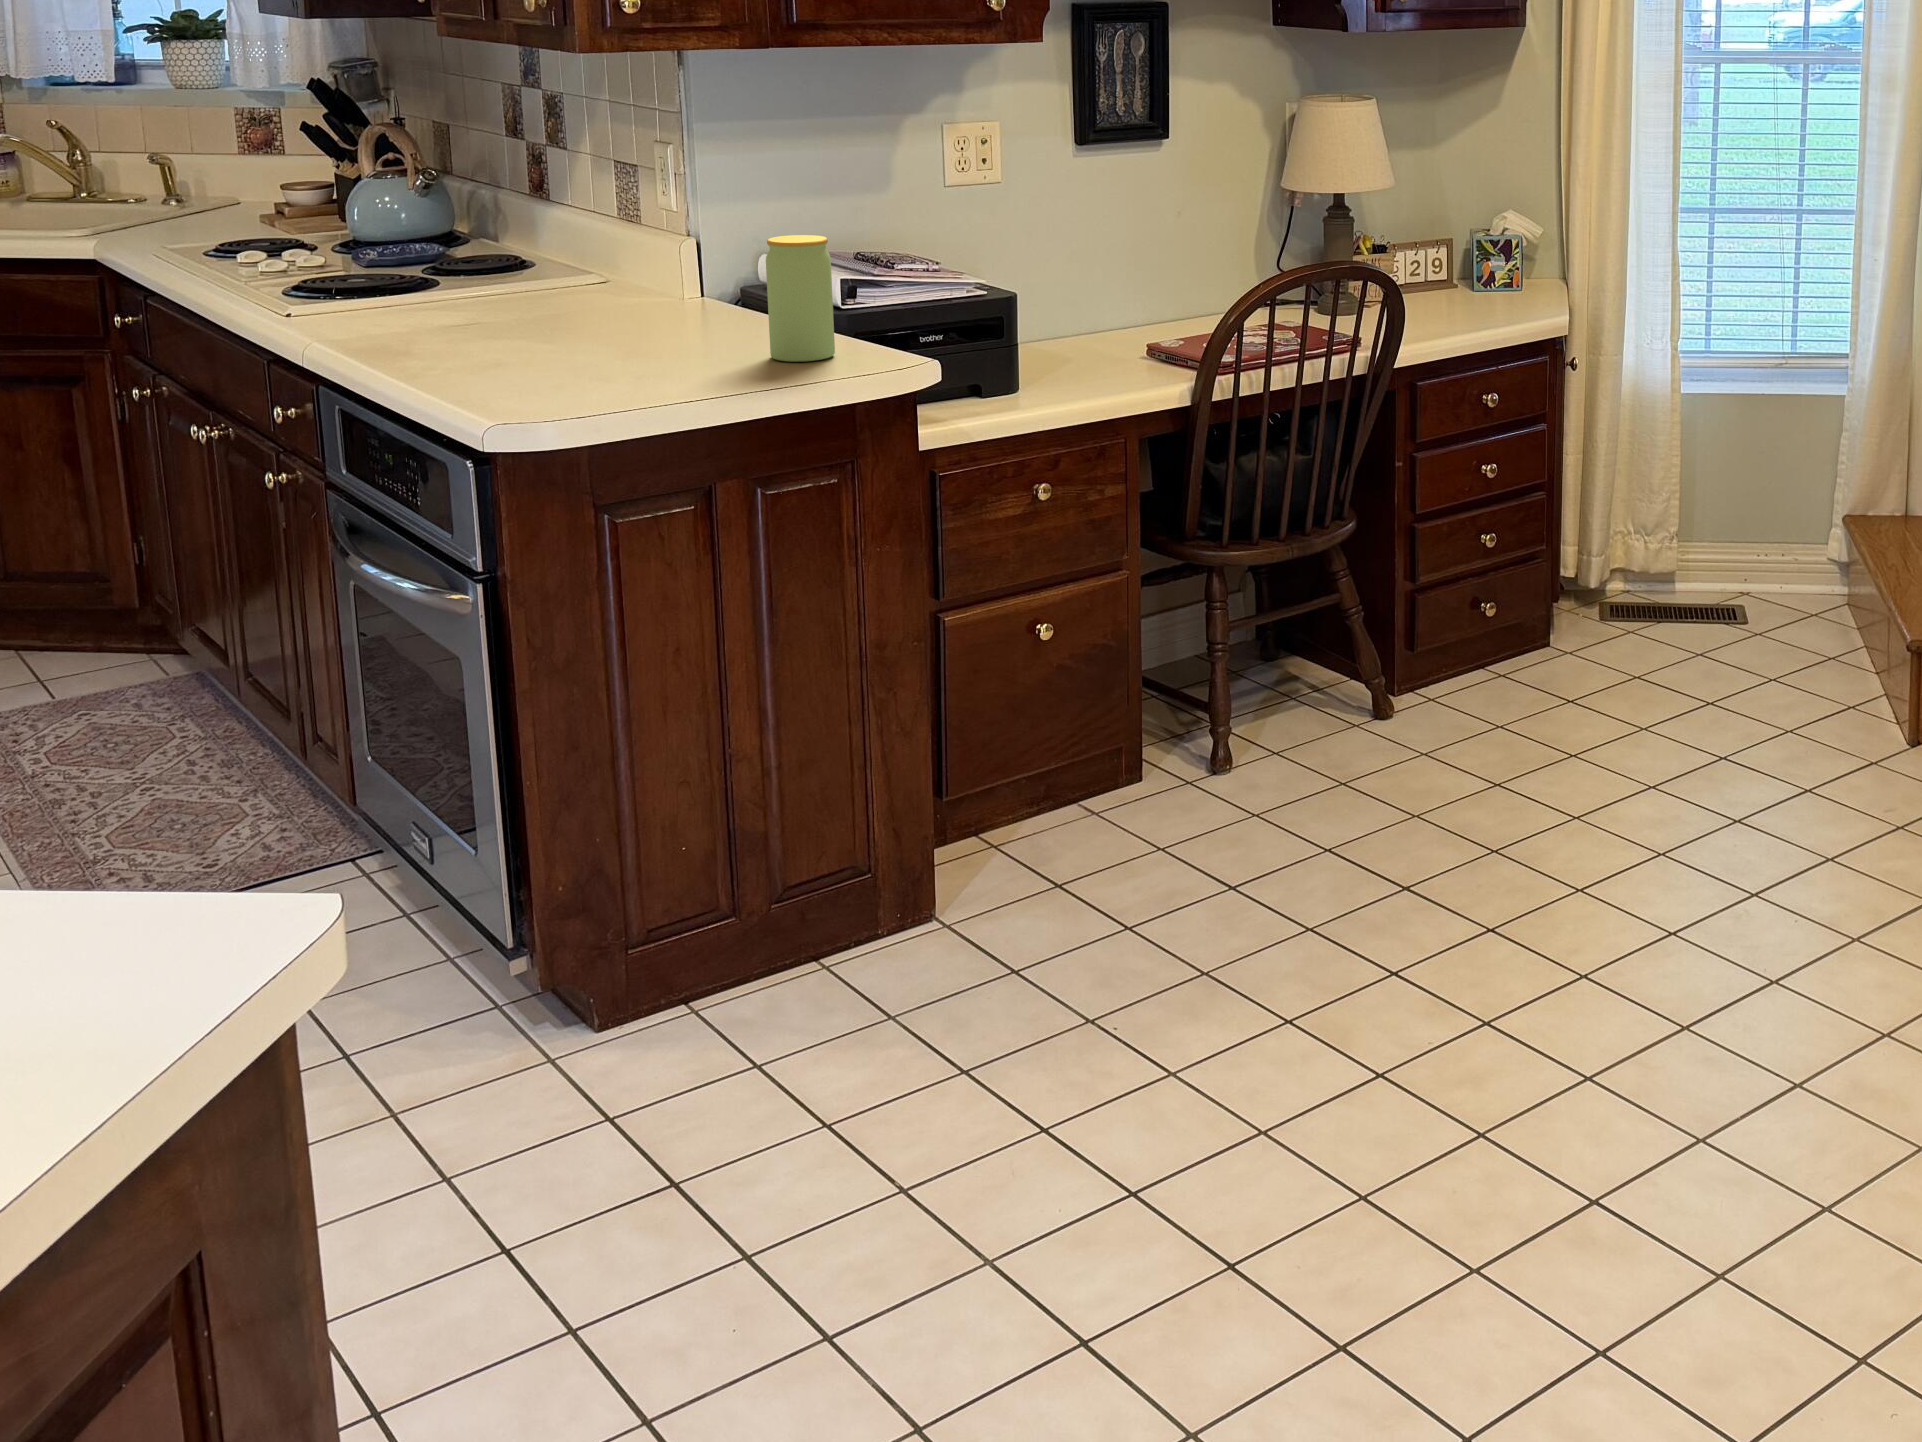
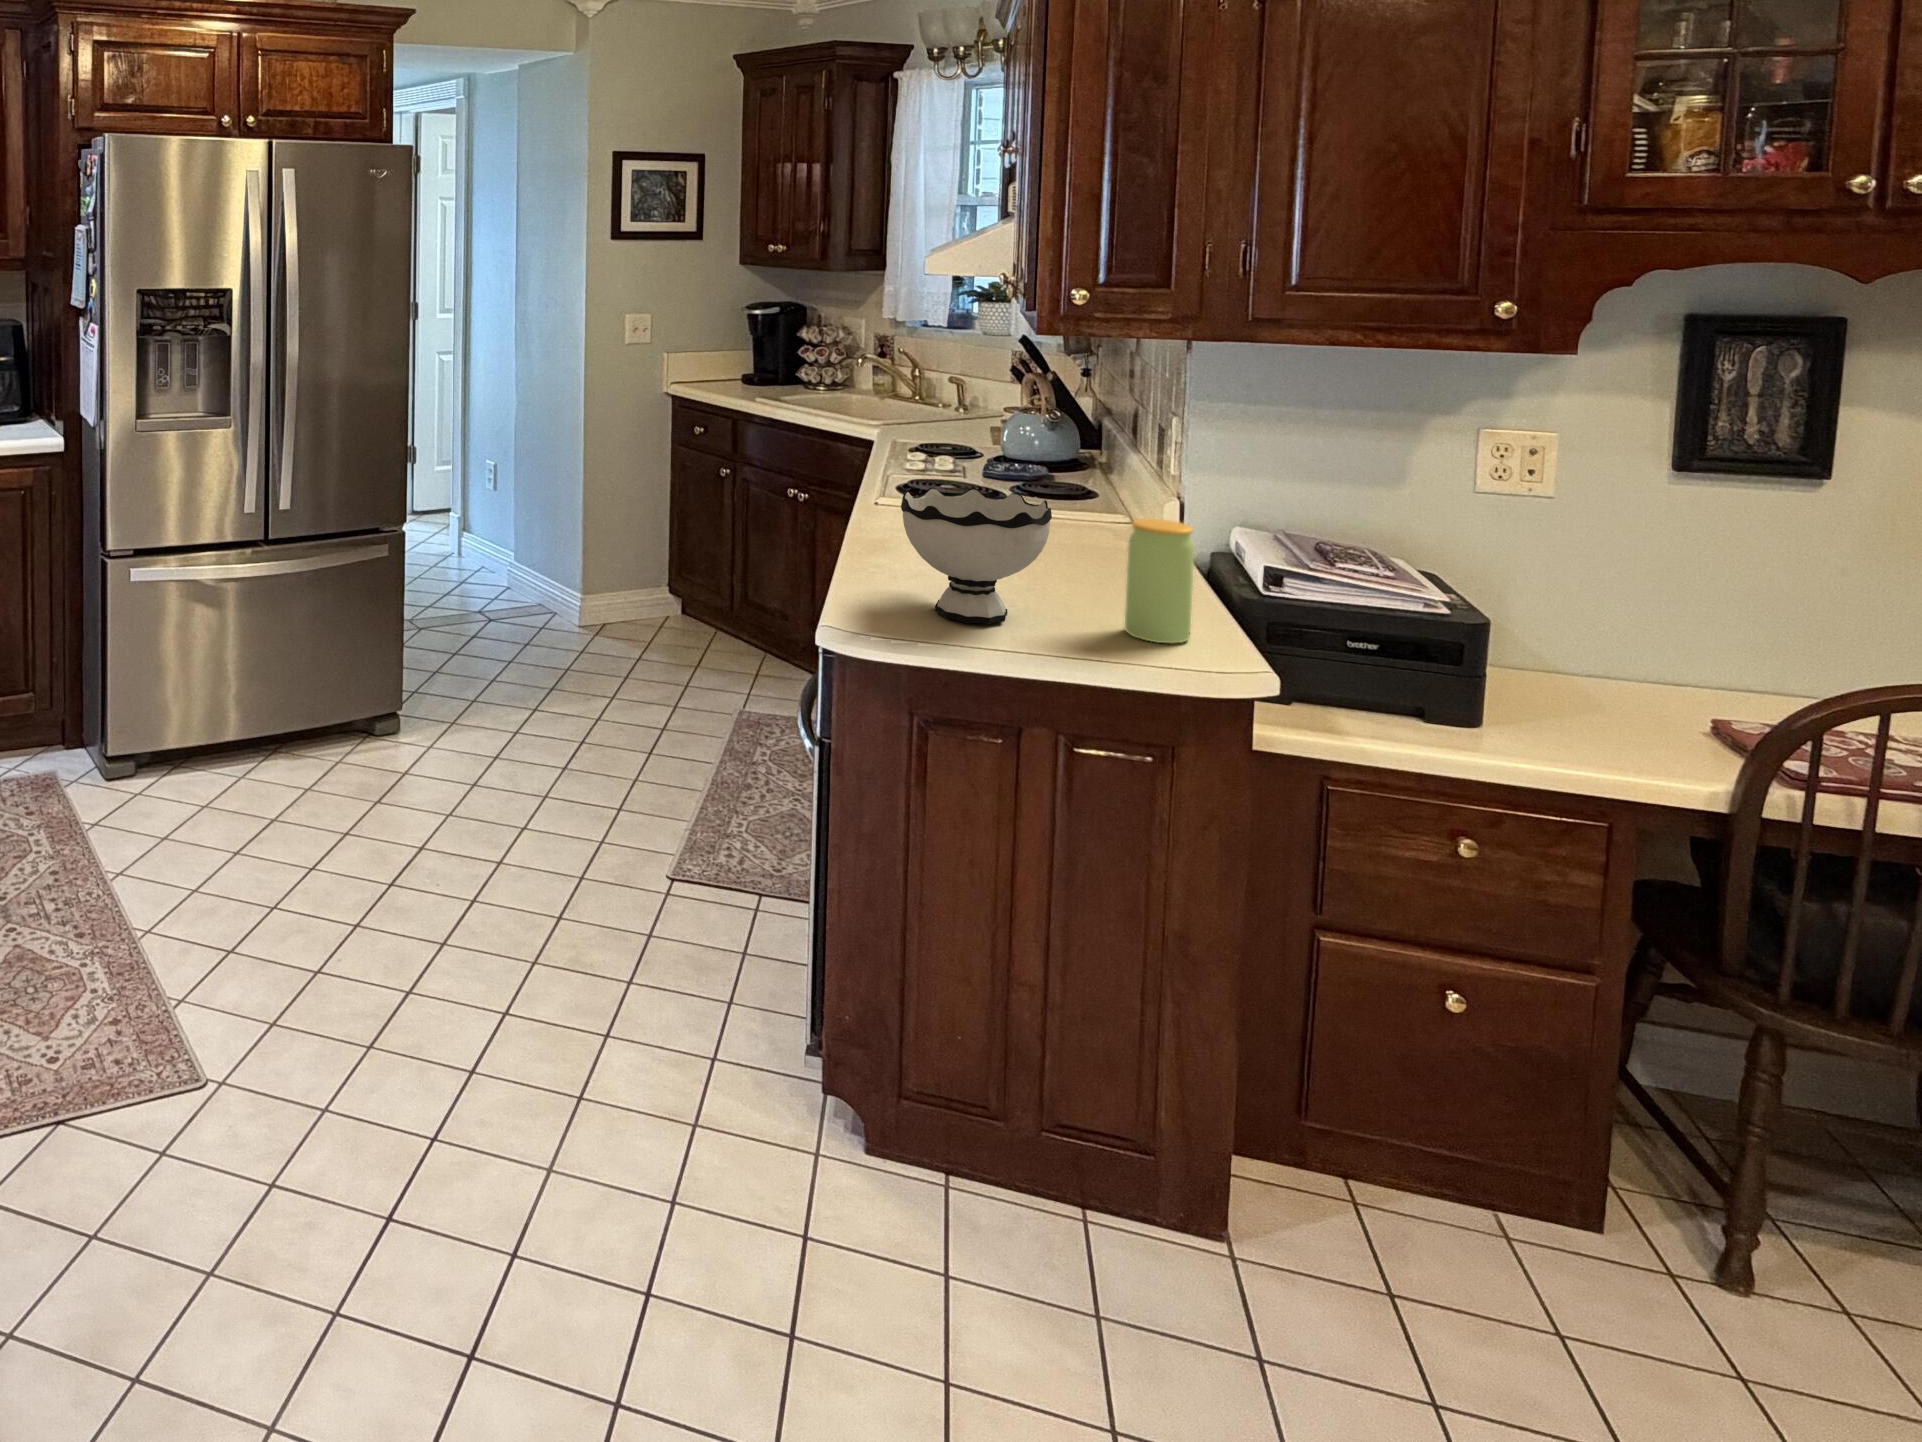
bowl: none [519,233,698,385] -> present [901,487,1052,624]

